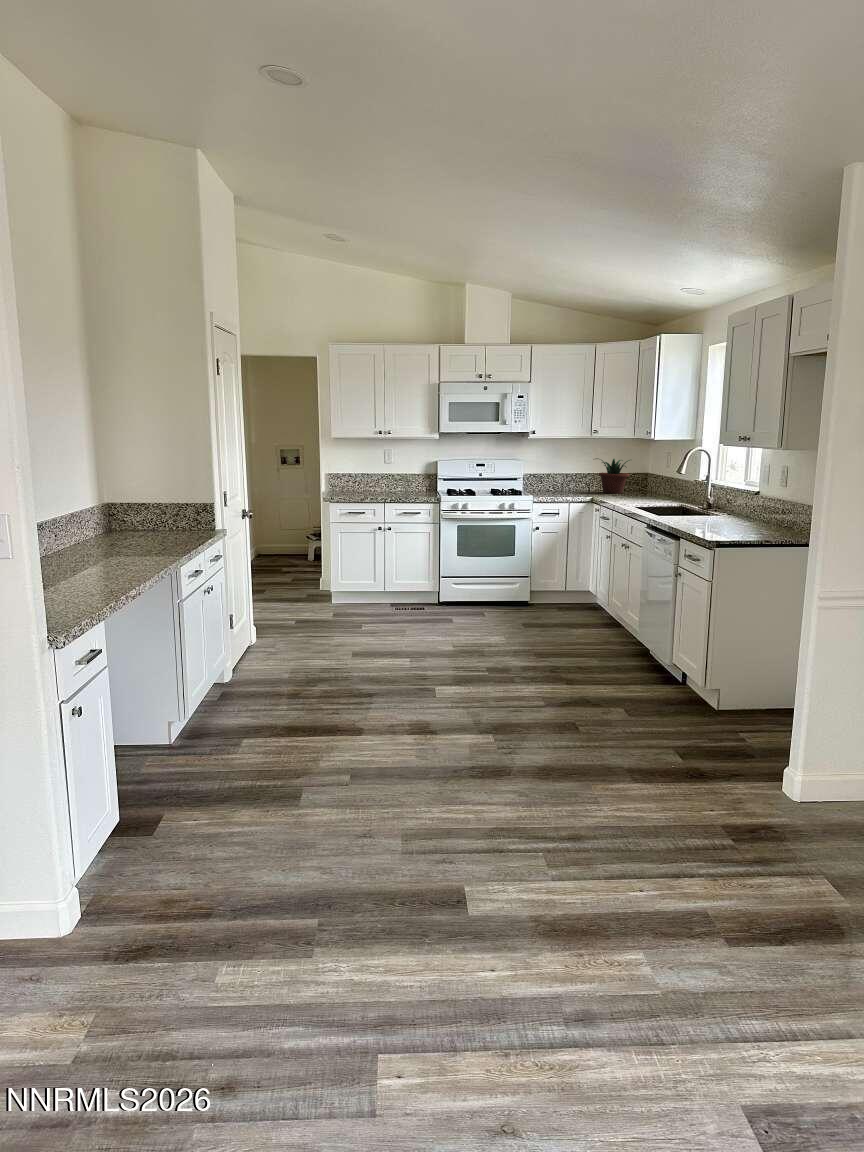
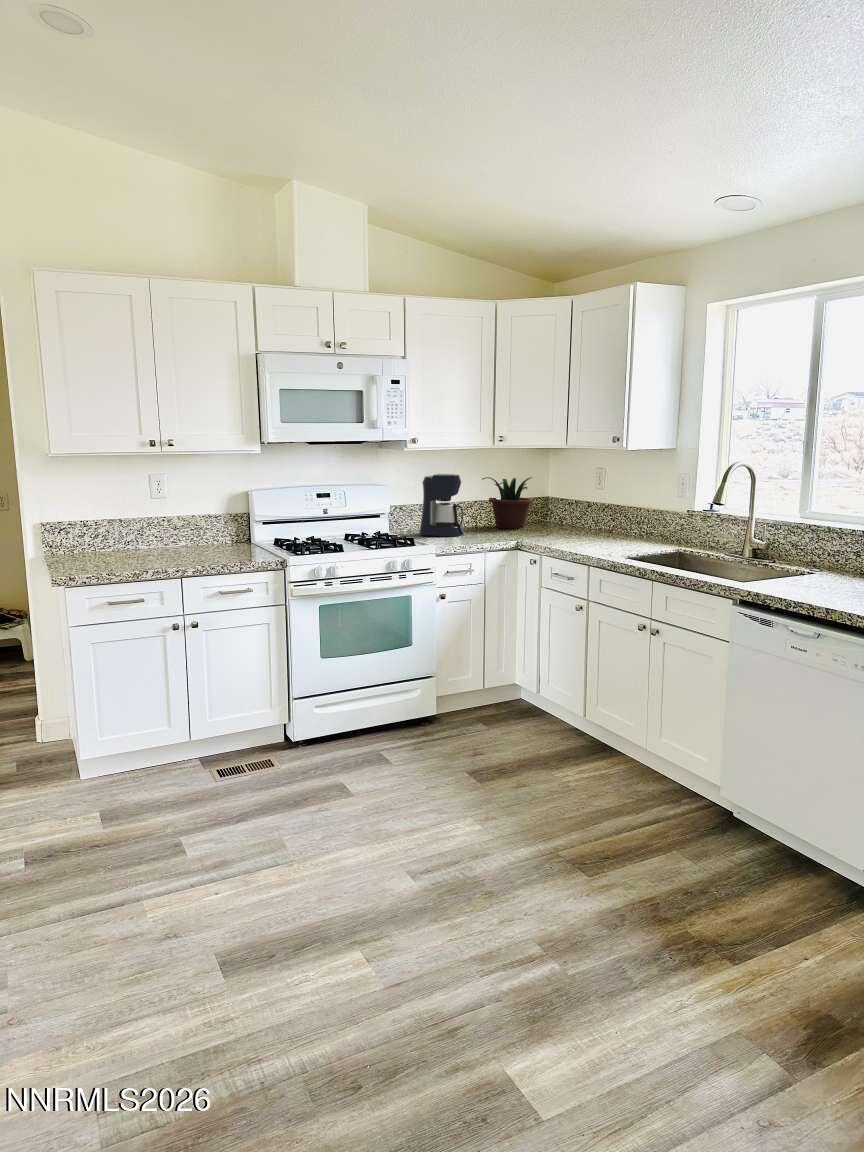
coffee maker: none [544,455,573,495] -> present [419,474,463,537]

